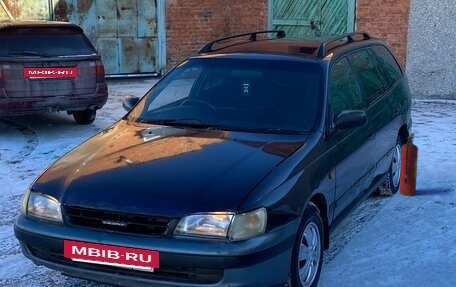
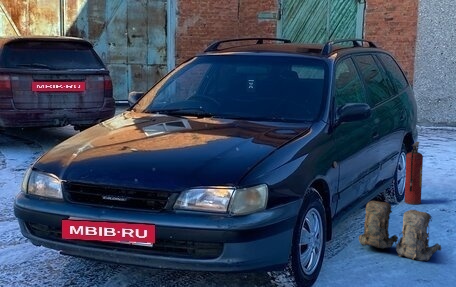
backpack: none [355,203,436,263] -> present [359,201,441,261]

